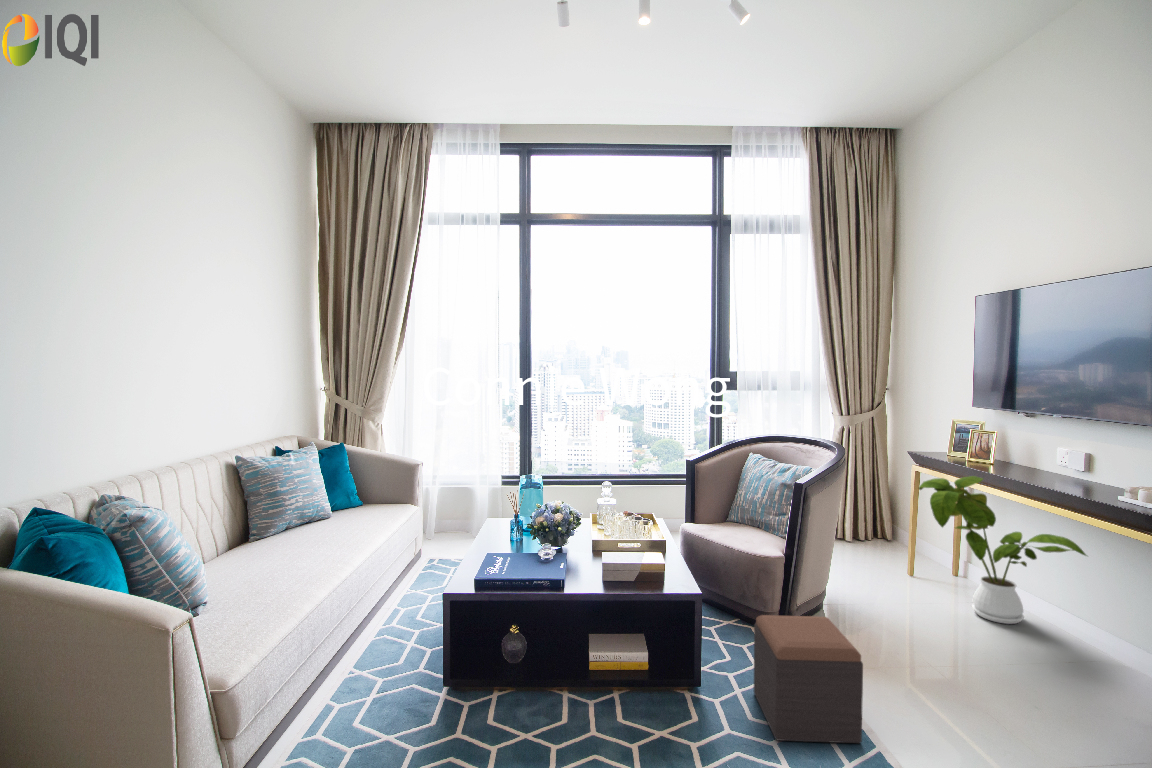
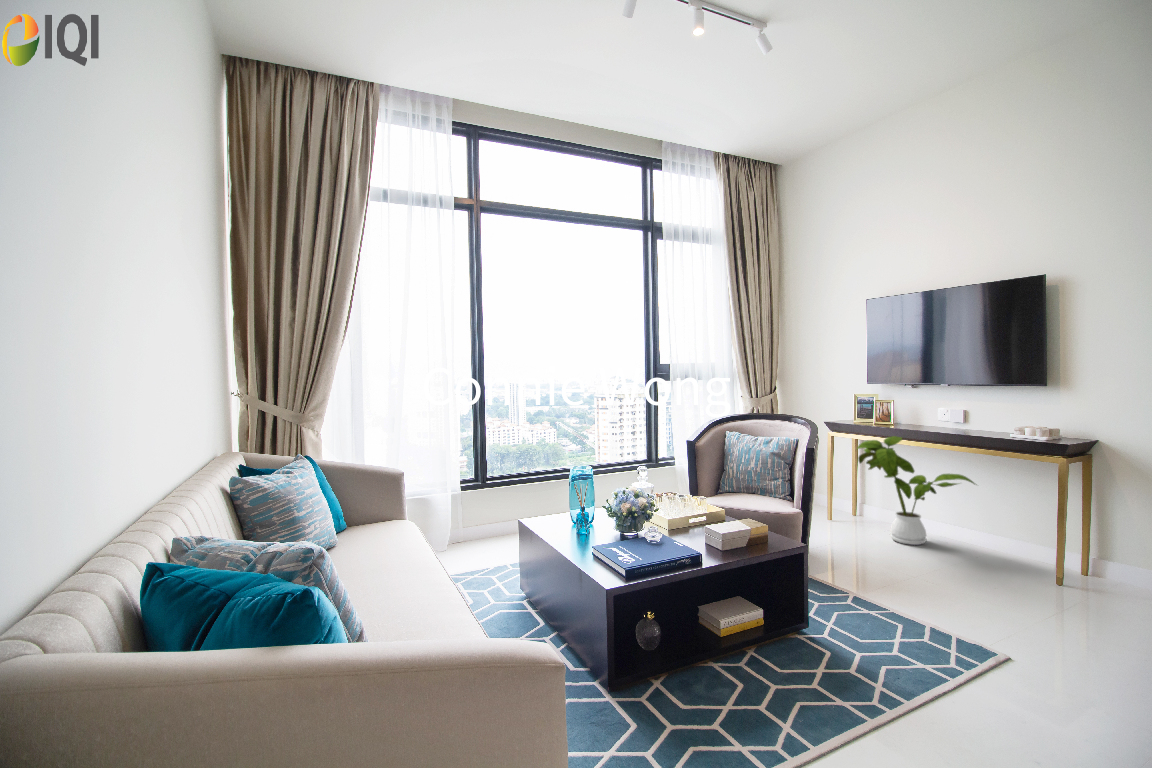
footstool: present [754,615,863,743] -> none [843,555,949,662]

